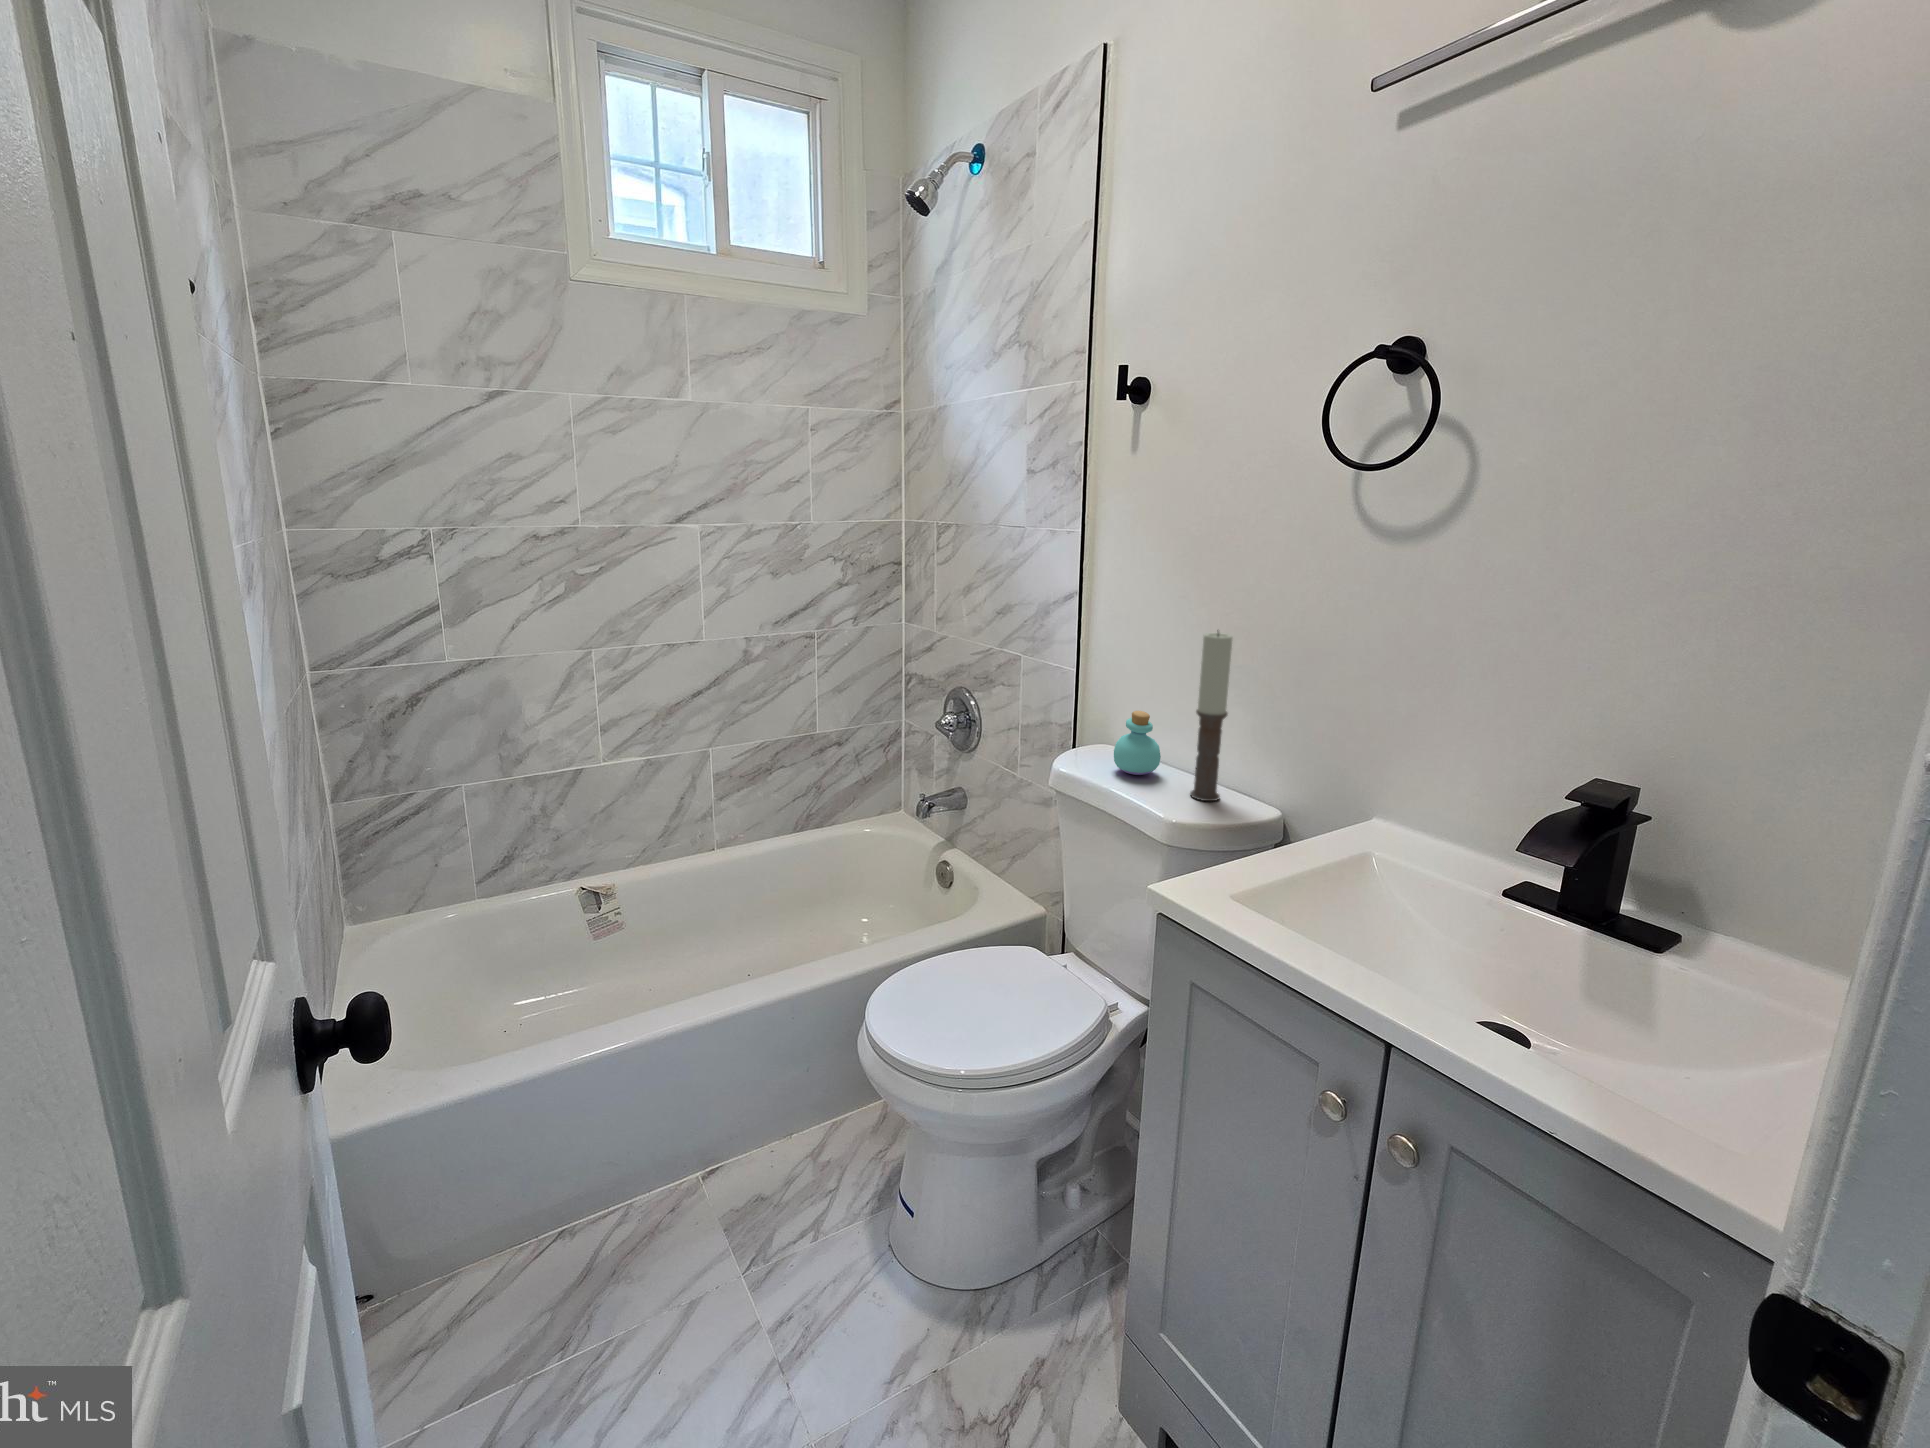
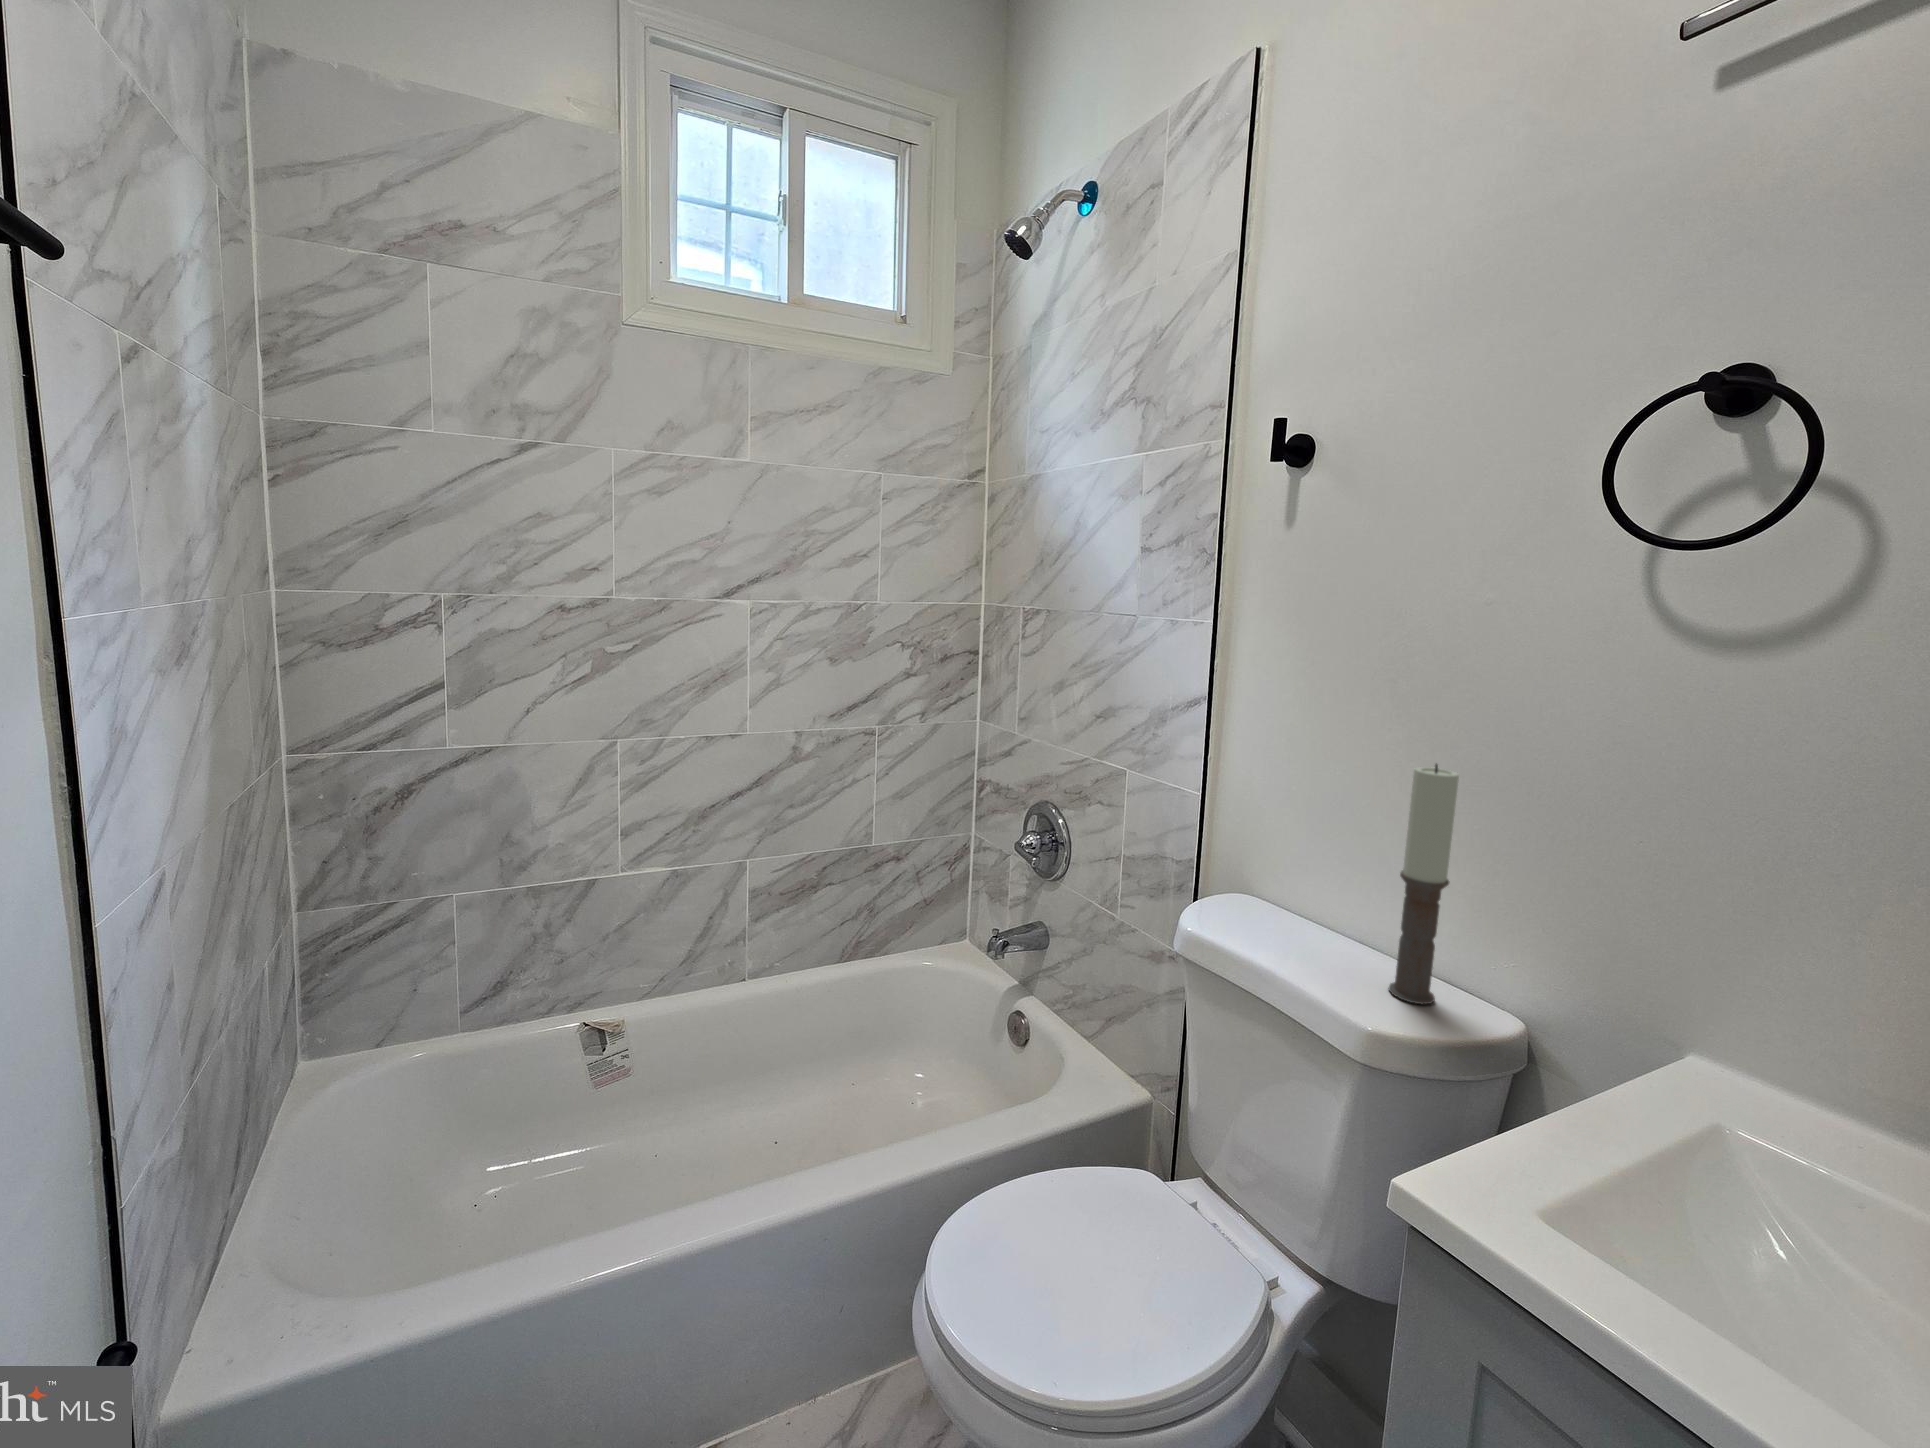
perfume bottle: present [1114,711,1161,775] -> none [1270,863,1338,952]

